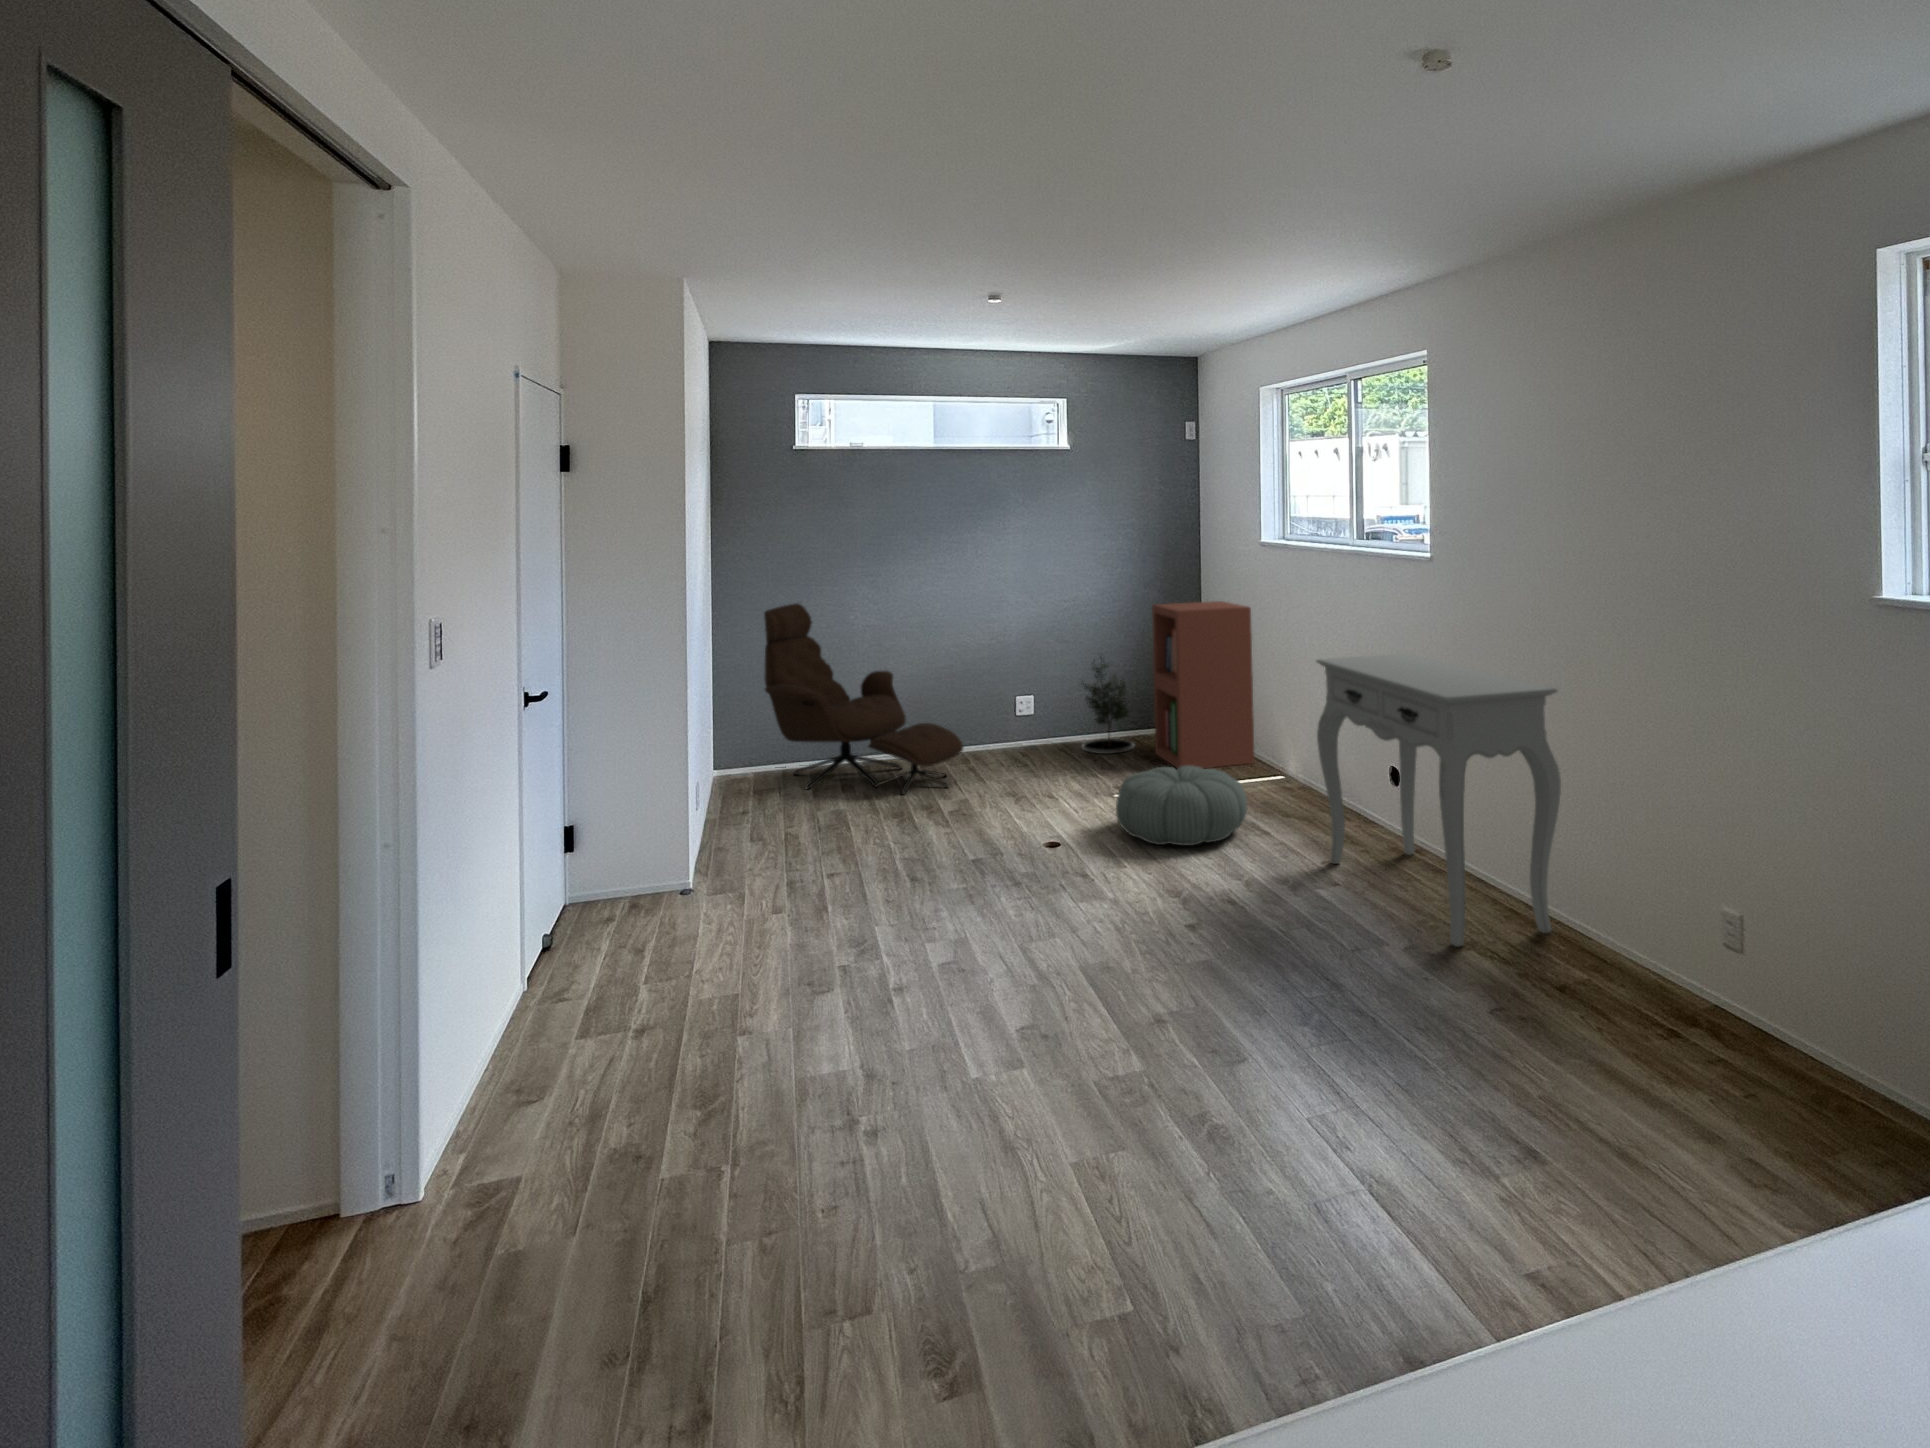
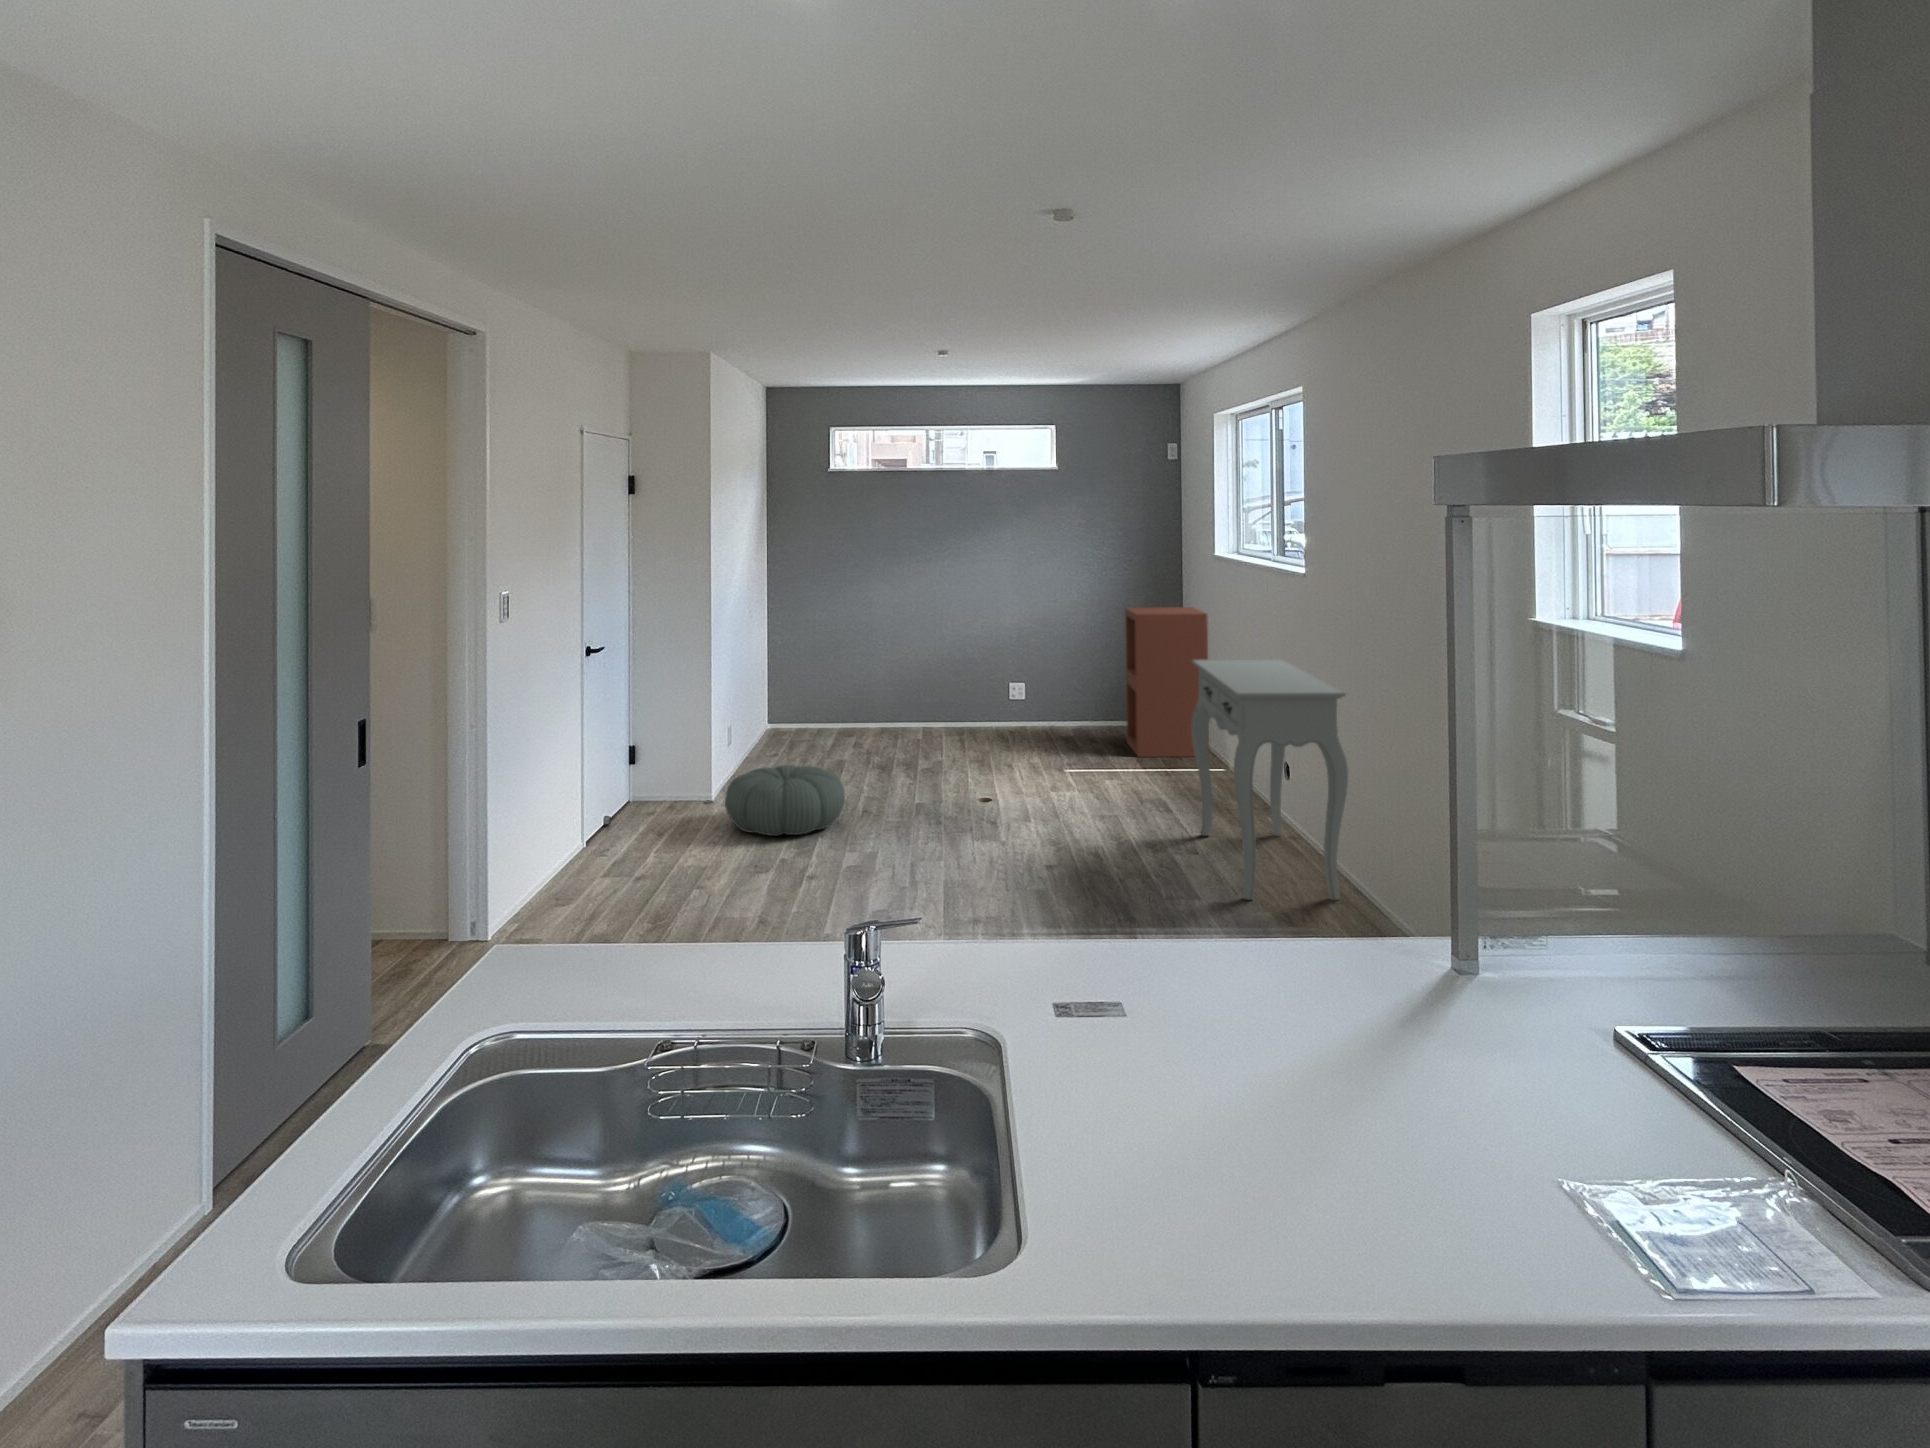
lounge chair: present [764,603,963,795] -> none [796,594,950,756]
potted tree: present [1082,658,1135,754] -> none [1063,648,1116,739]
pouf: present [1116,766,1247,846] -> present [725,765,845,836]

